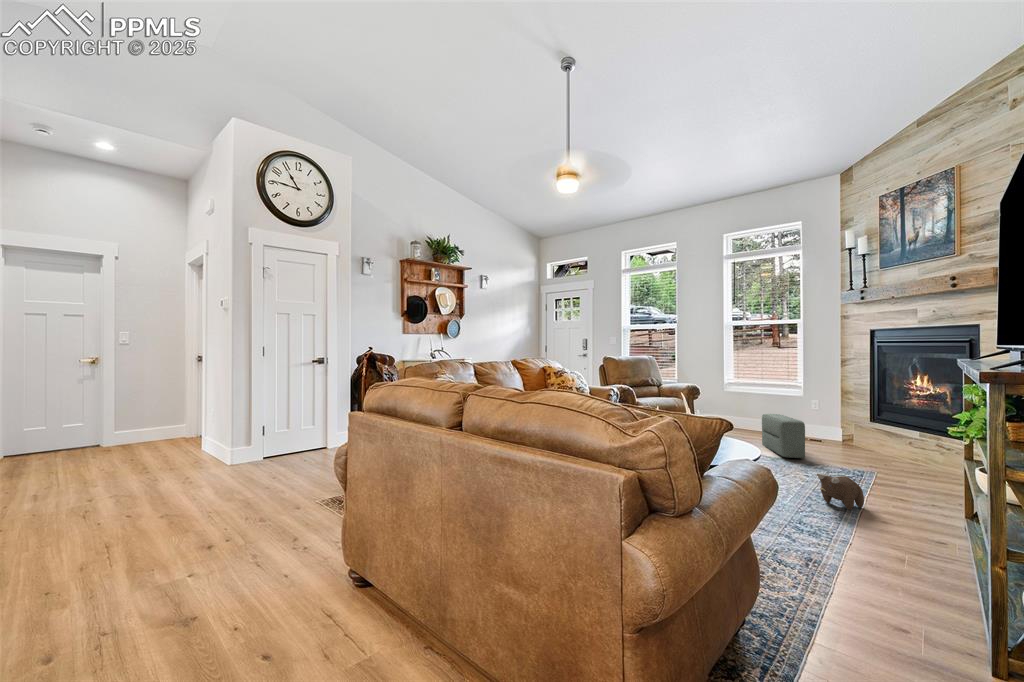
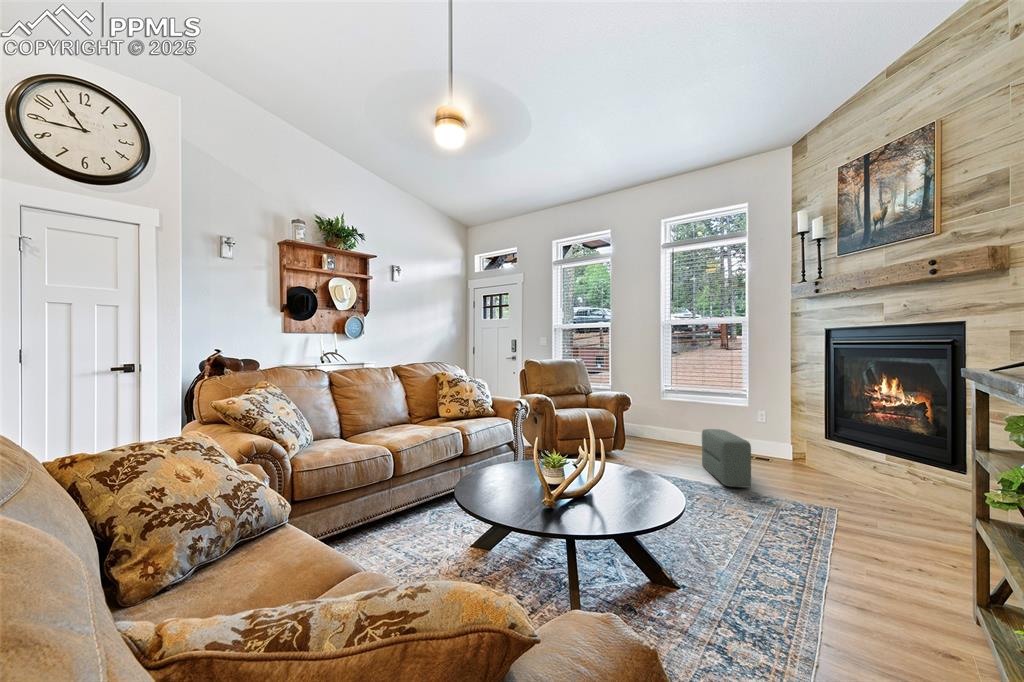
plush toy: present [817,474,864,510] -> none [765,530,830,586]

